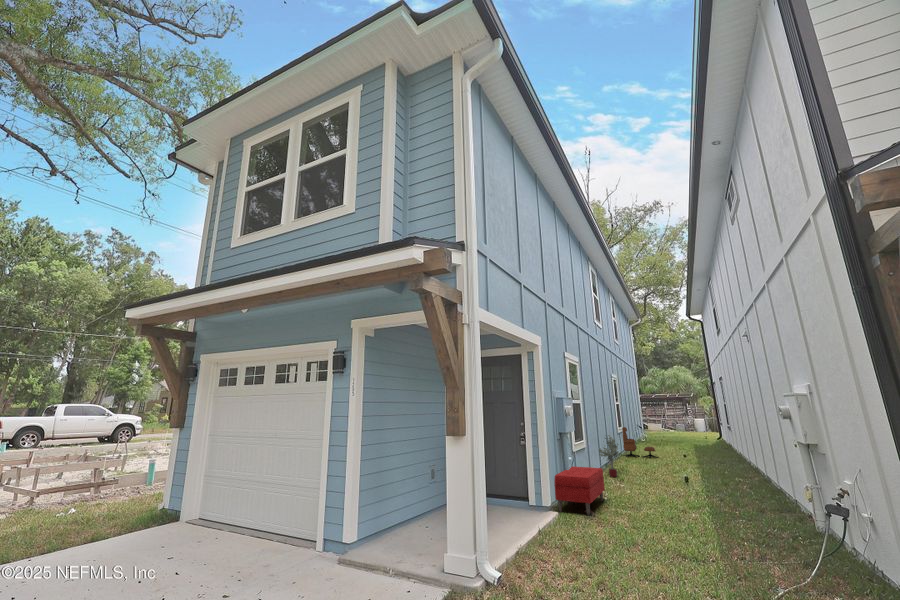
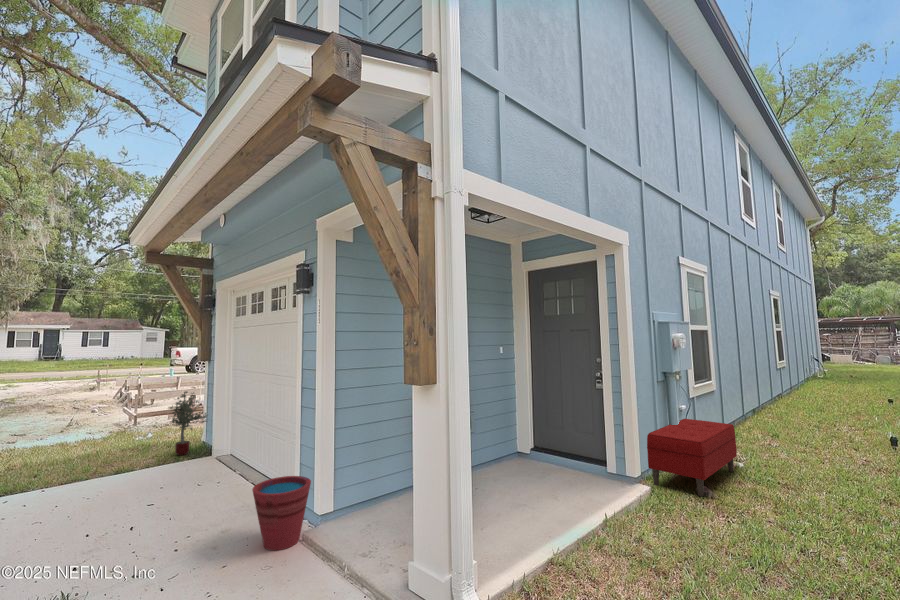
lounge chair: present [622,427,658,458] -> none [783,360,843,403]
potted tree: present [599,435,619,477] -> present [171,391,207,456]
bucket: none [306,515,348,570] -> present [252,476,311,550]

